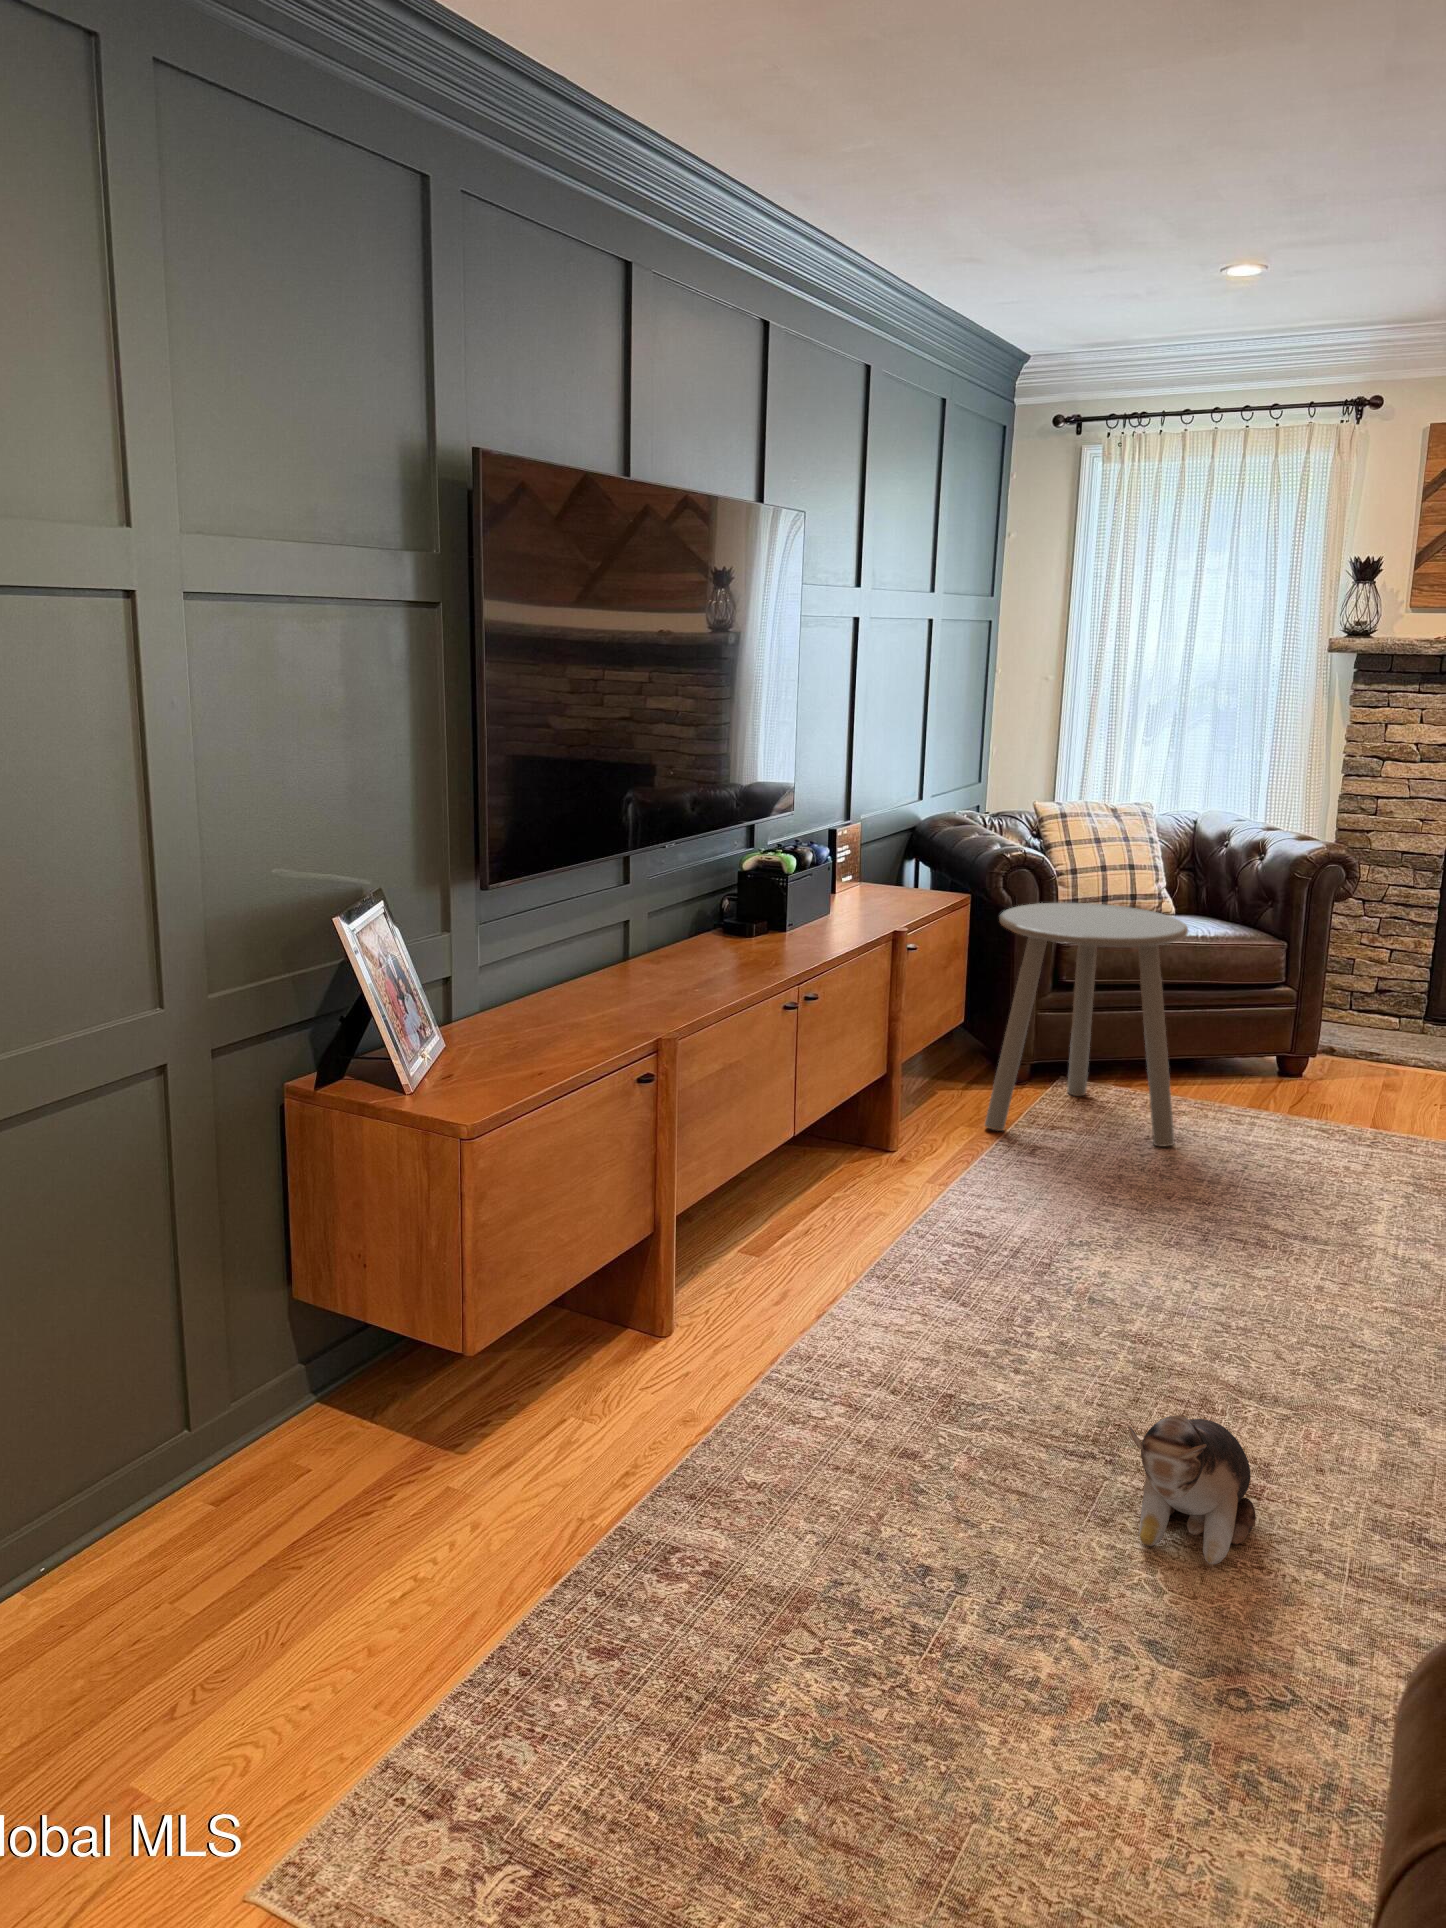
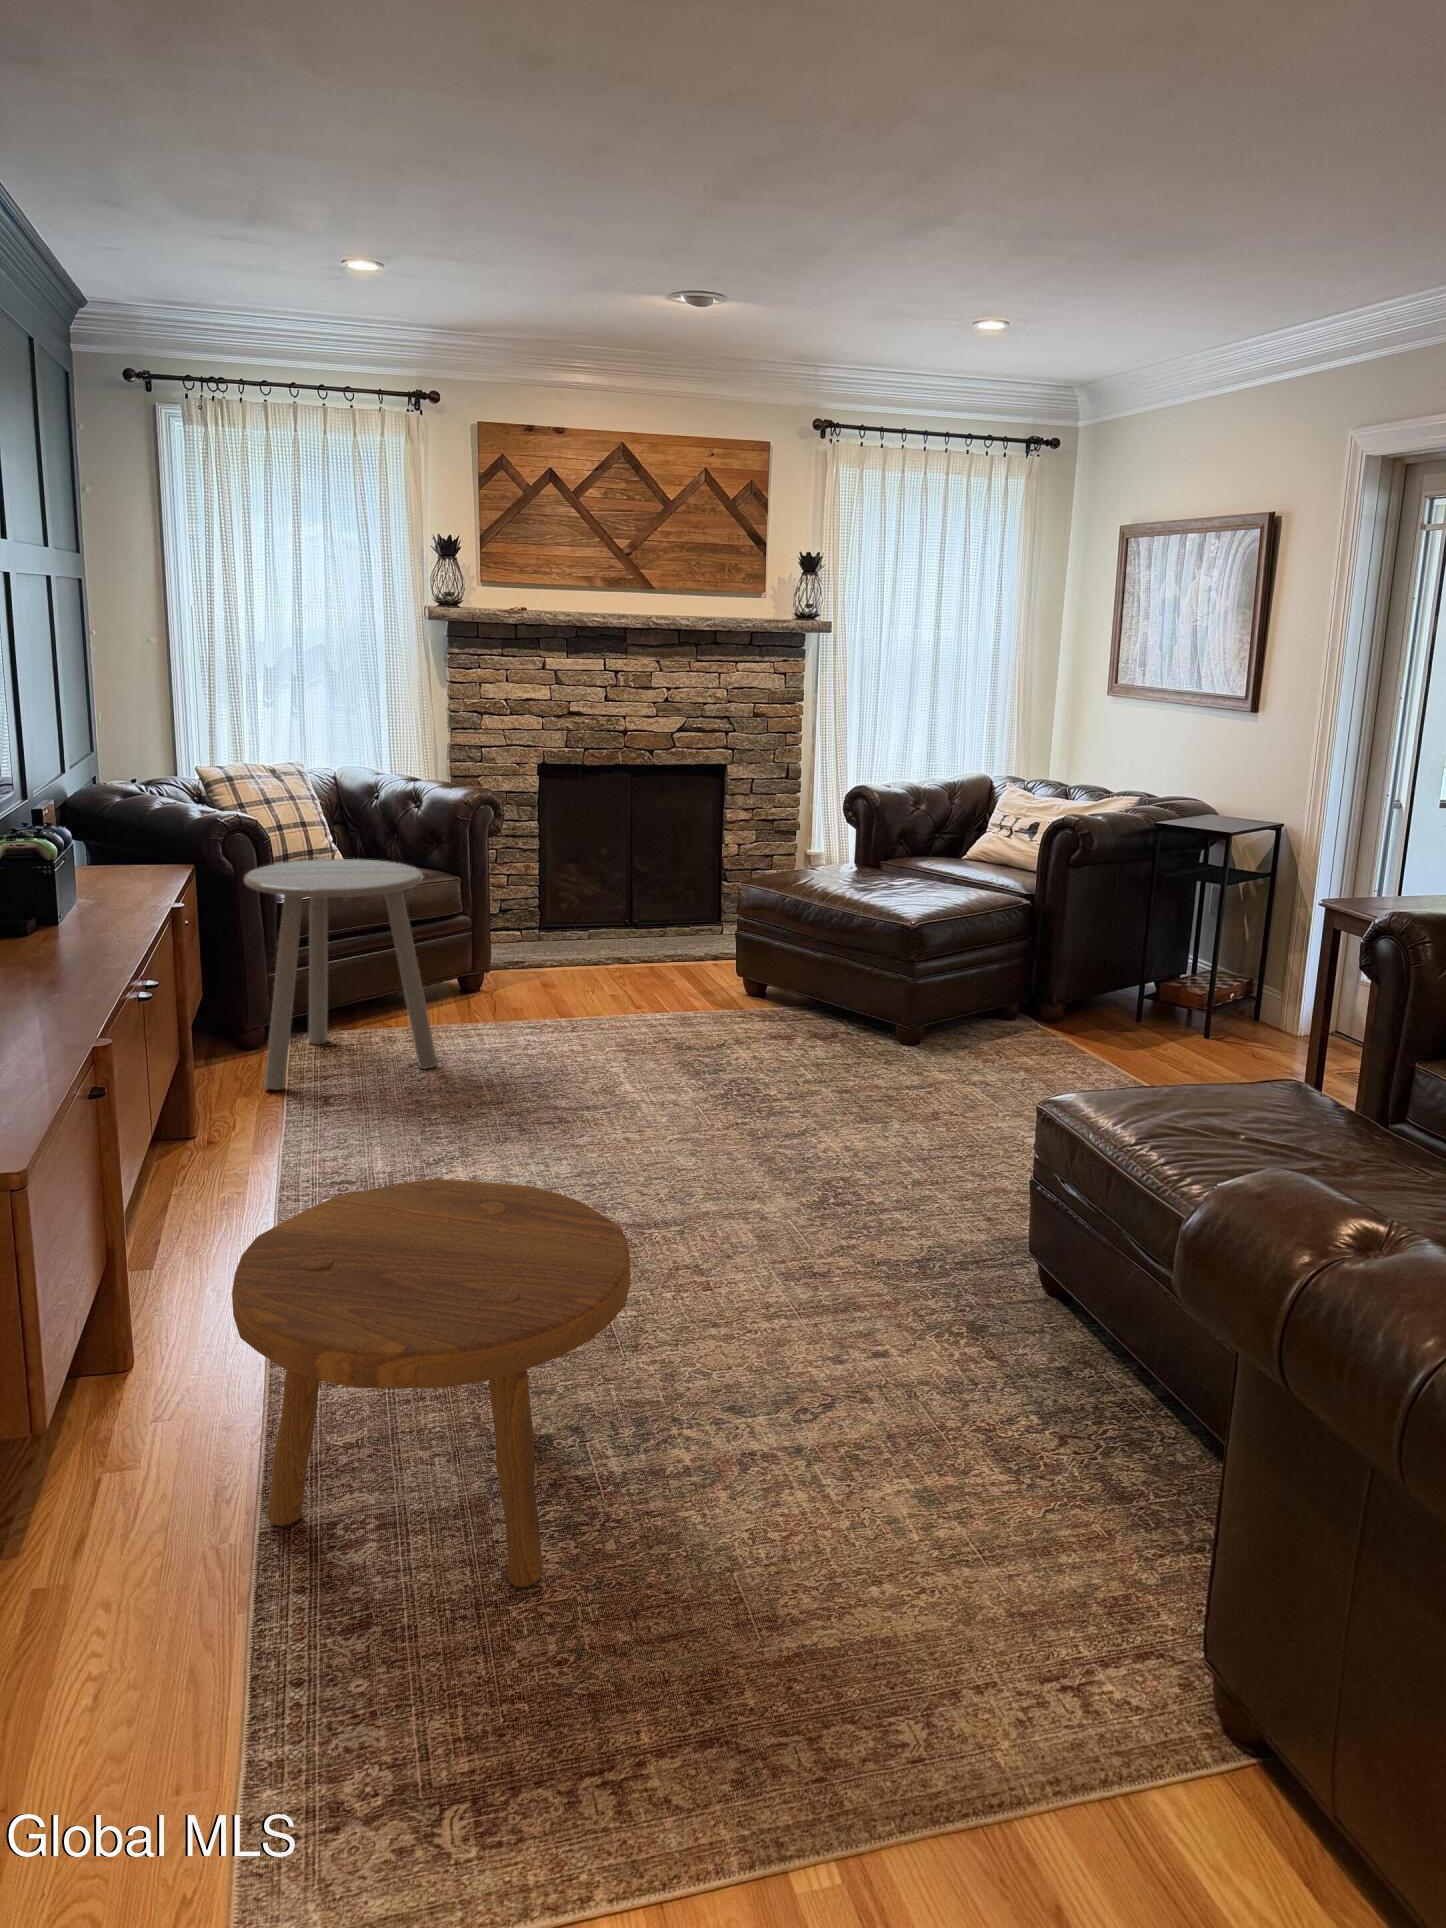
footstool: none [573,1234,991,1707] -> present [232,1179,630,1587]
plush toy: present [1128,1414,1256,1564] -> none [656,1234,733,1350]

